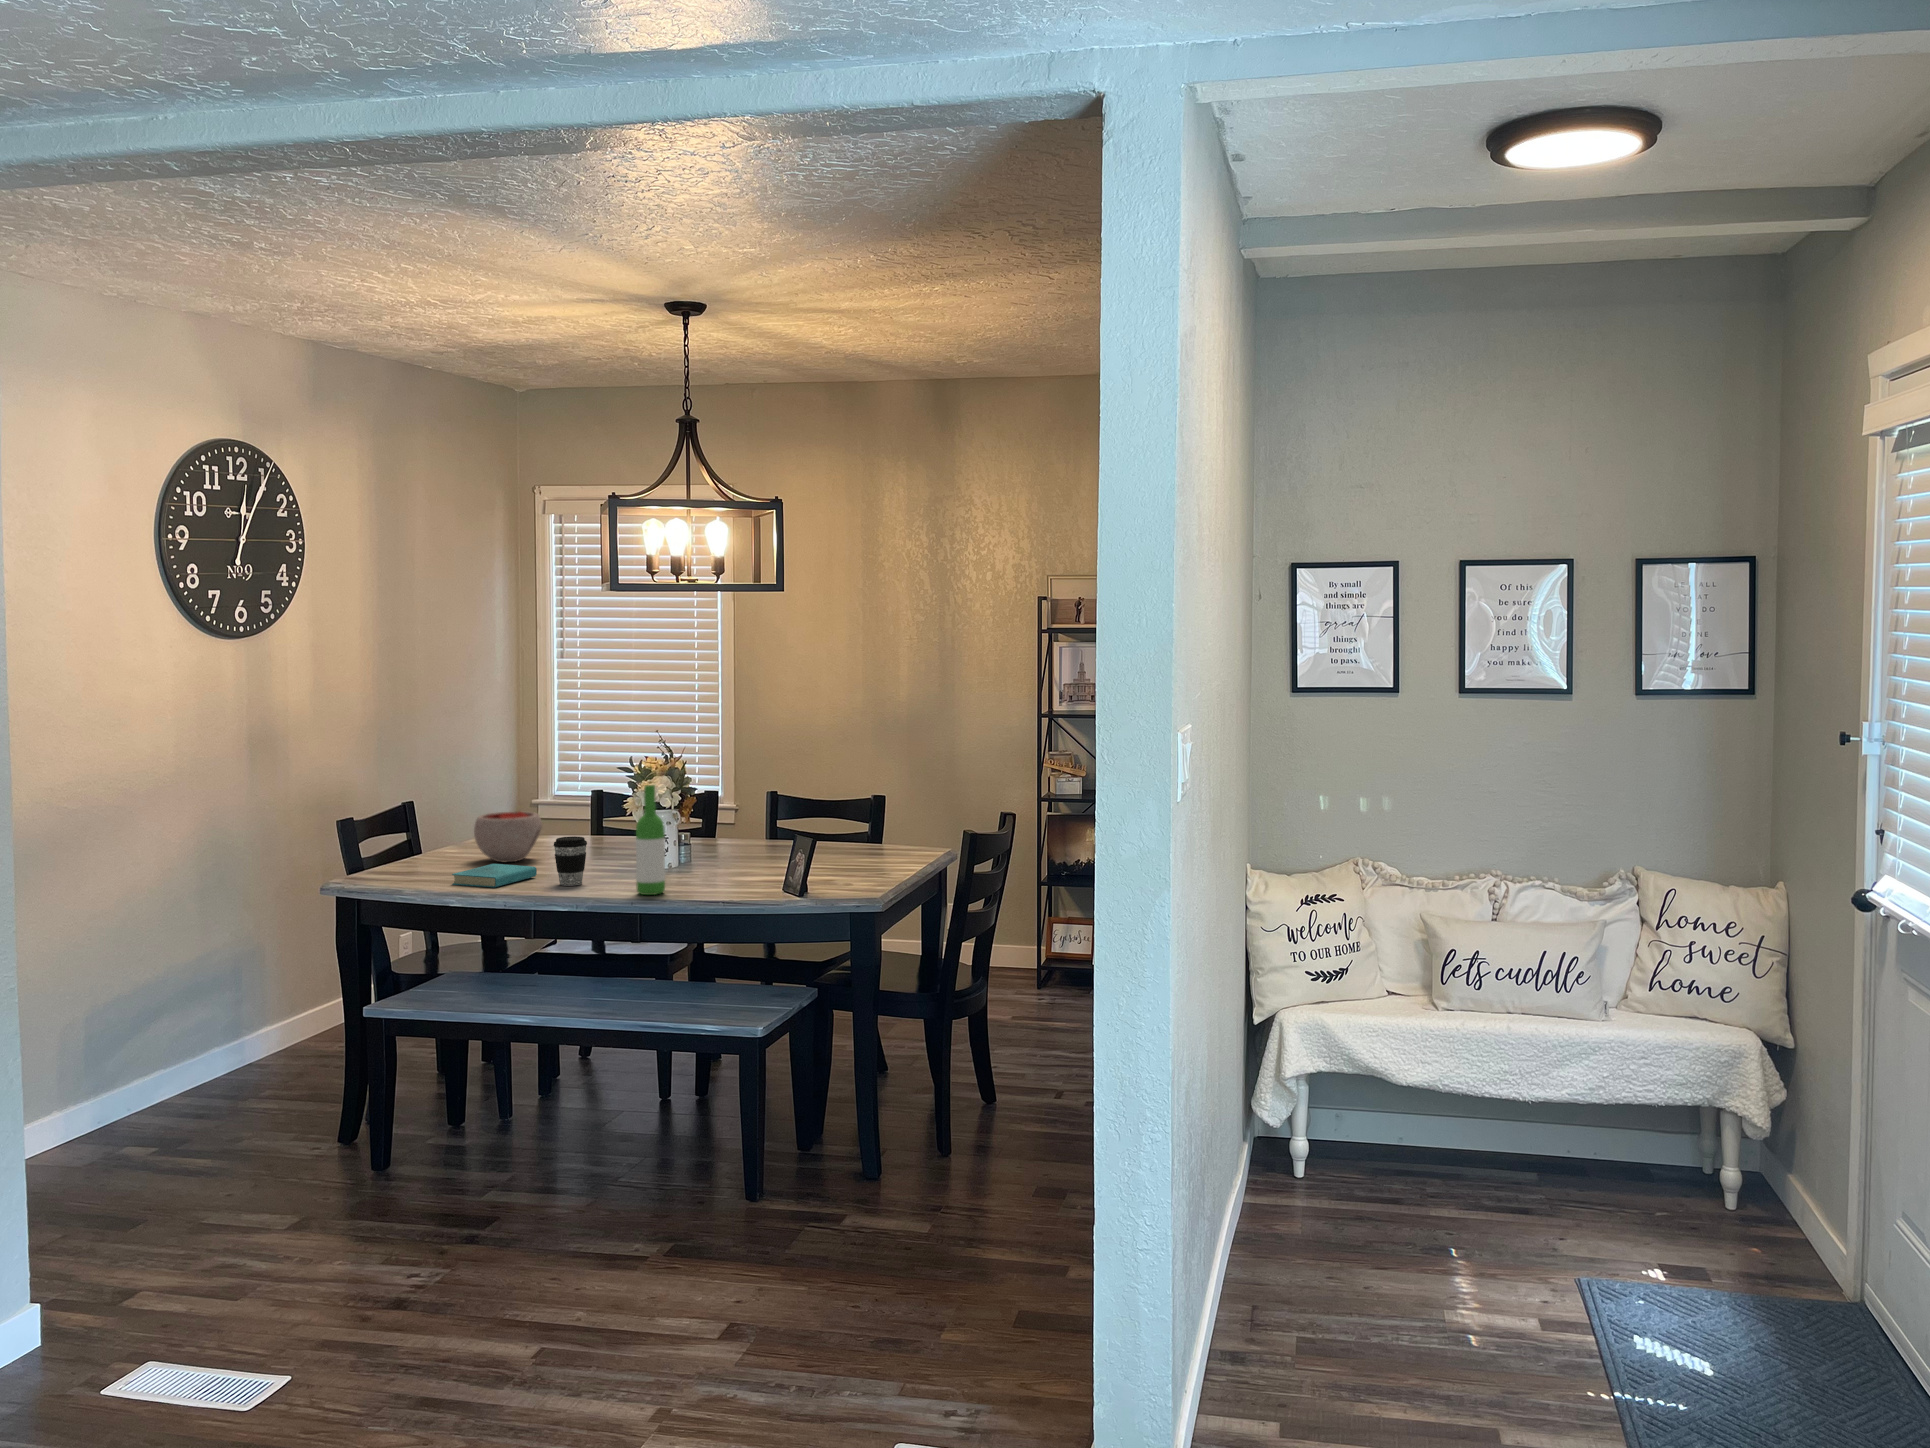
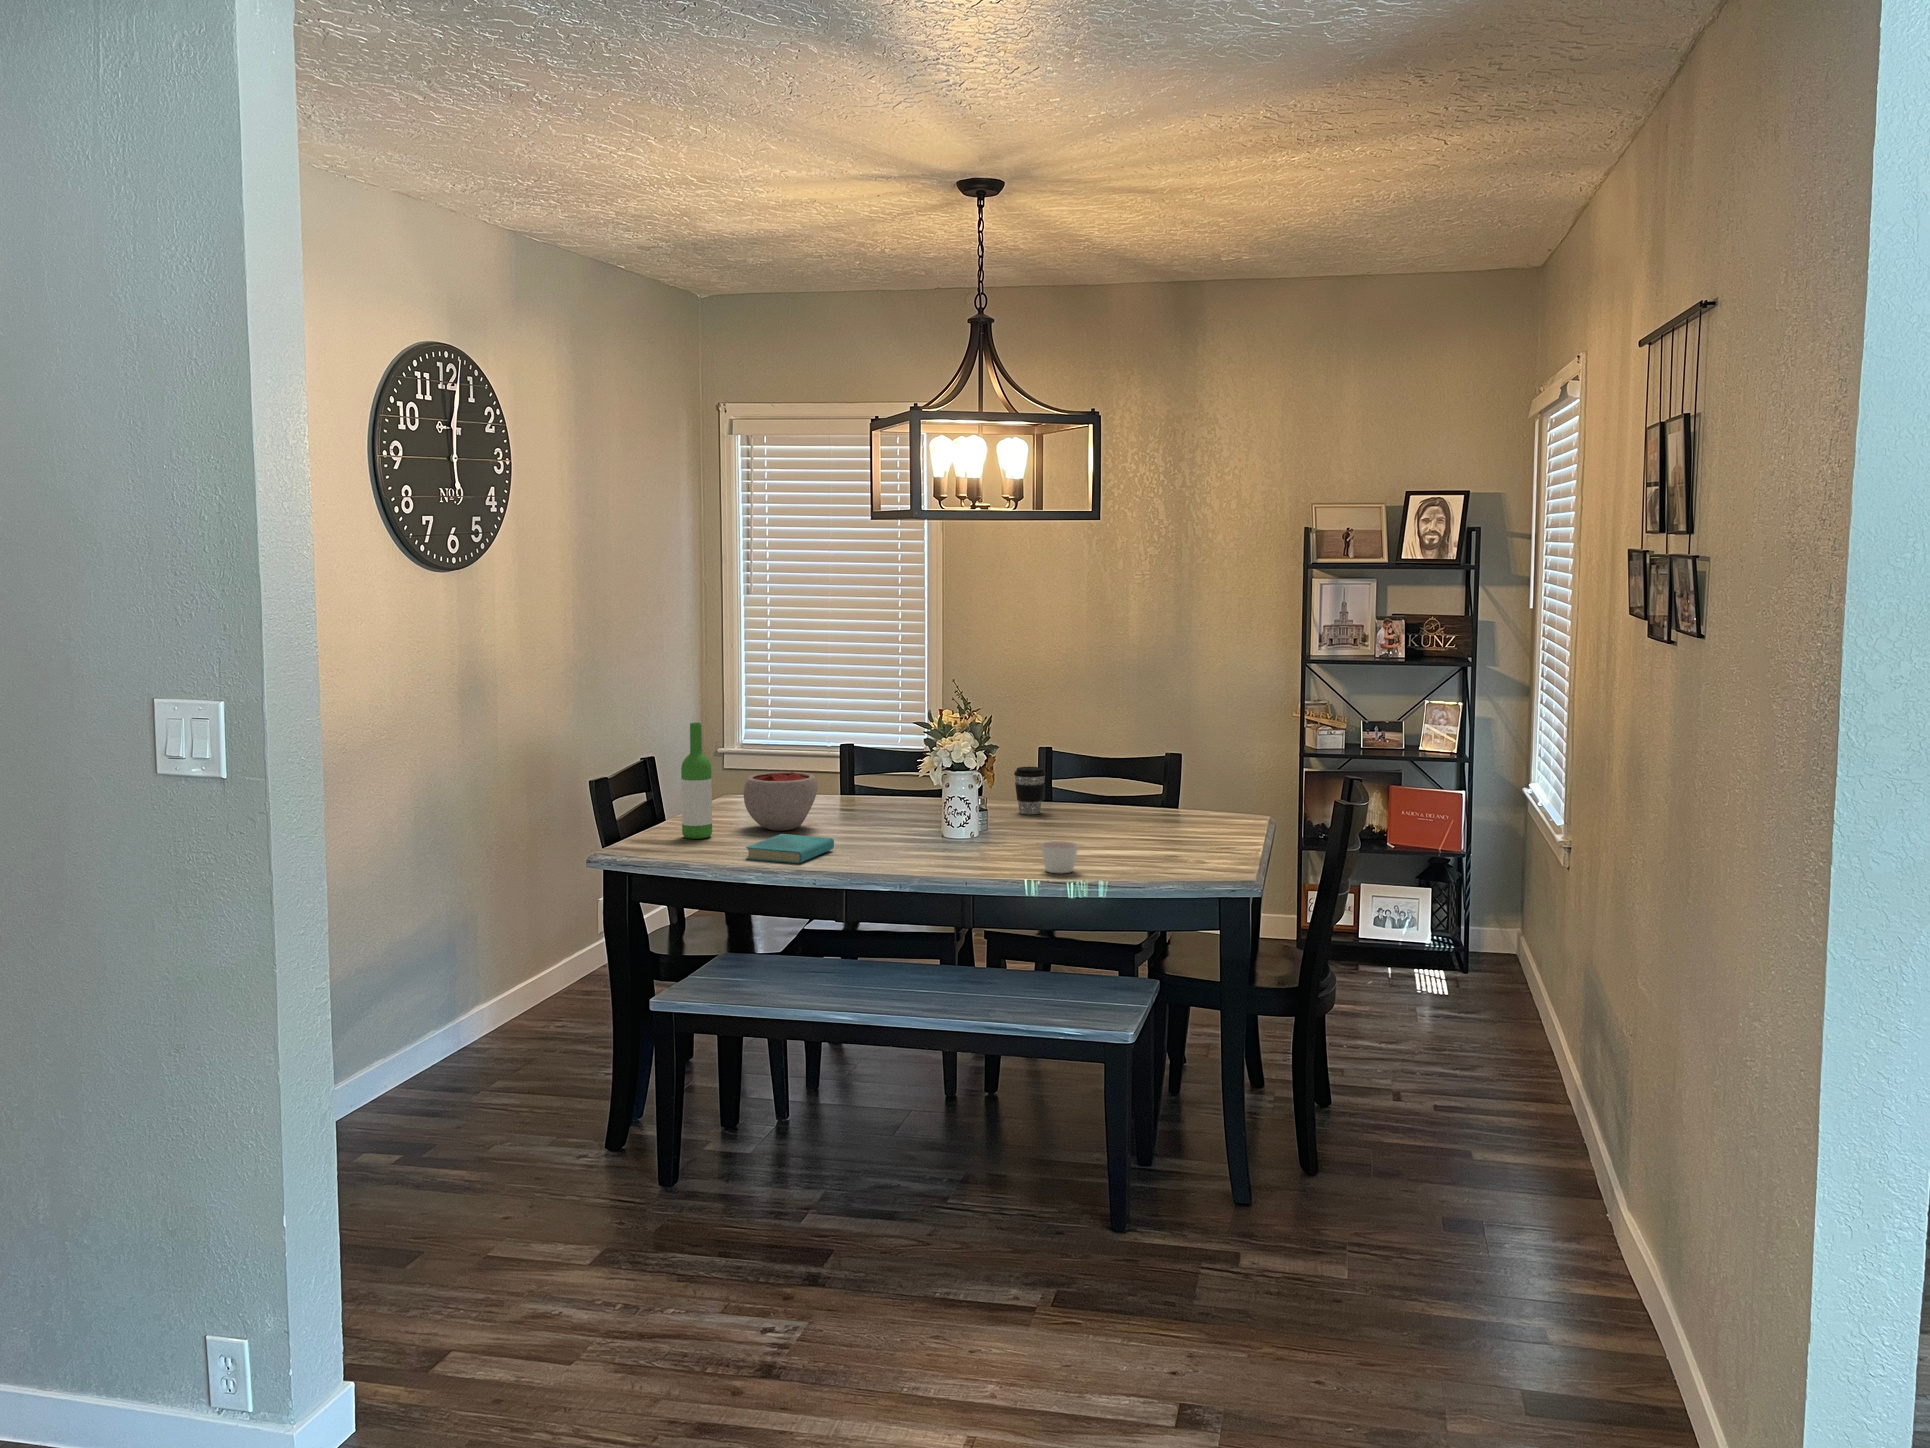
wine bottle: present [636,785,665,895] -> present [681,723,712,839]
coffee cup: present [554,836,587,886] -> present [1014,767,1046,814]
candle: none [700,867,733,894] -> present [1041,841,1078,873]

